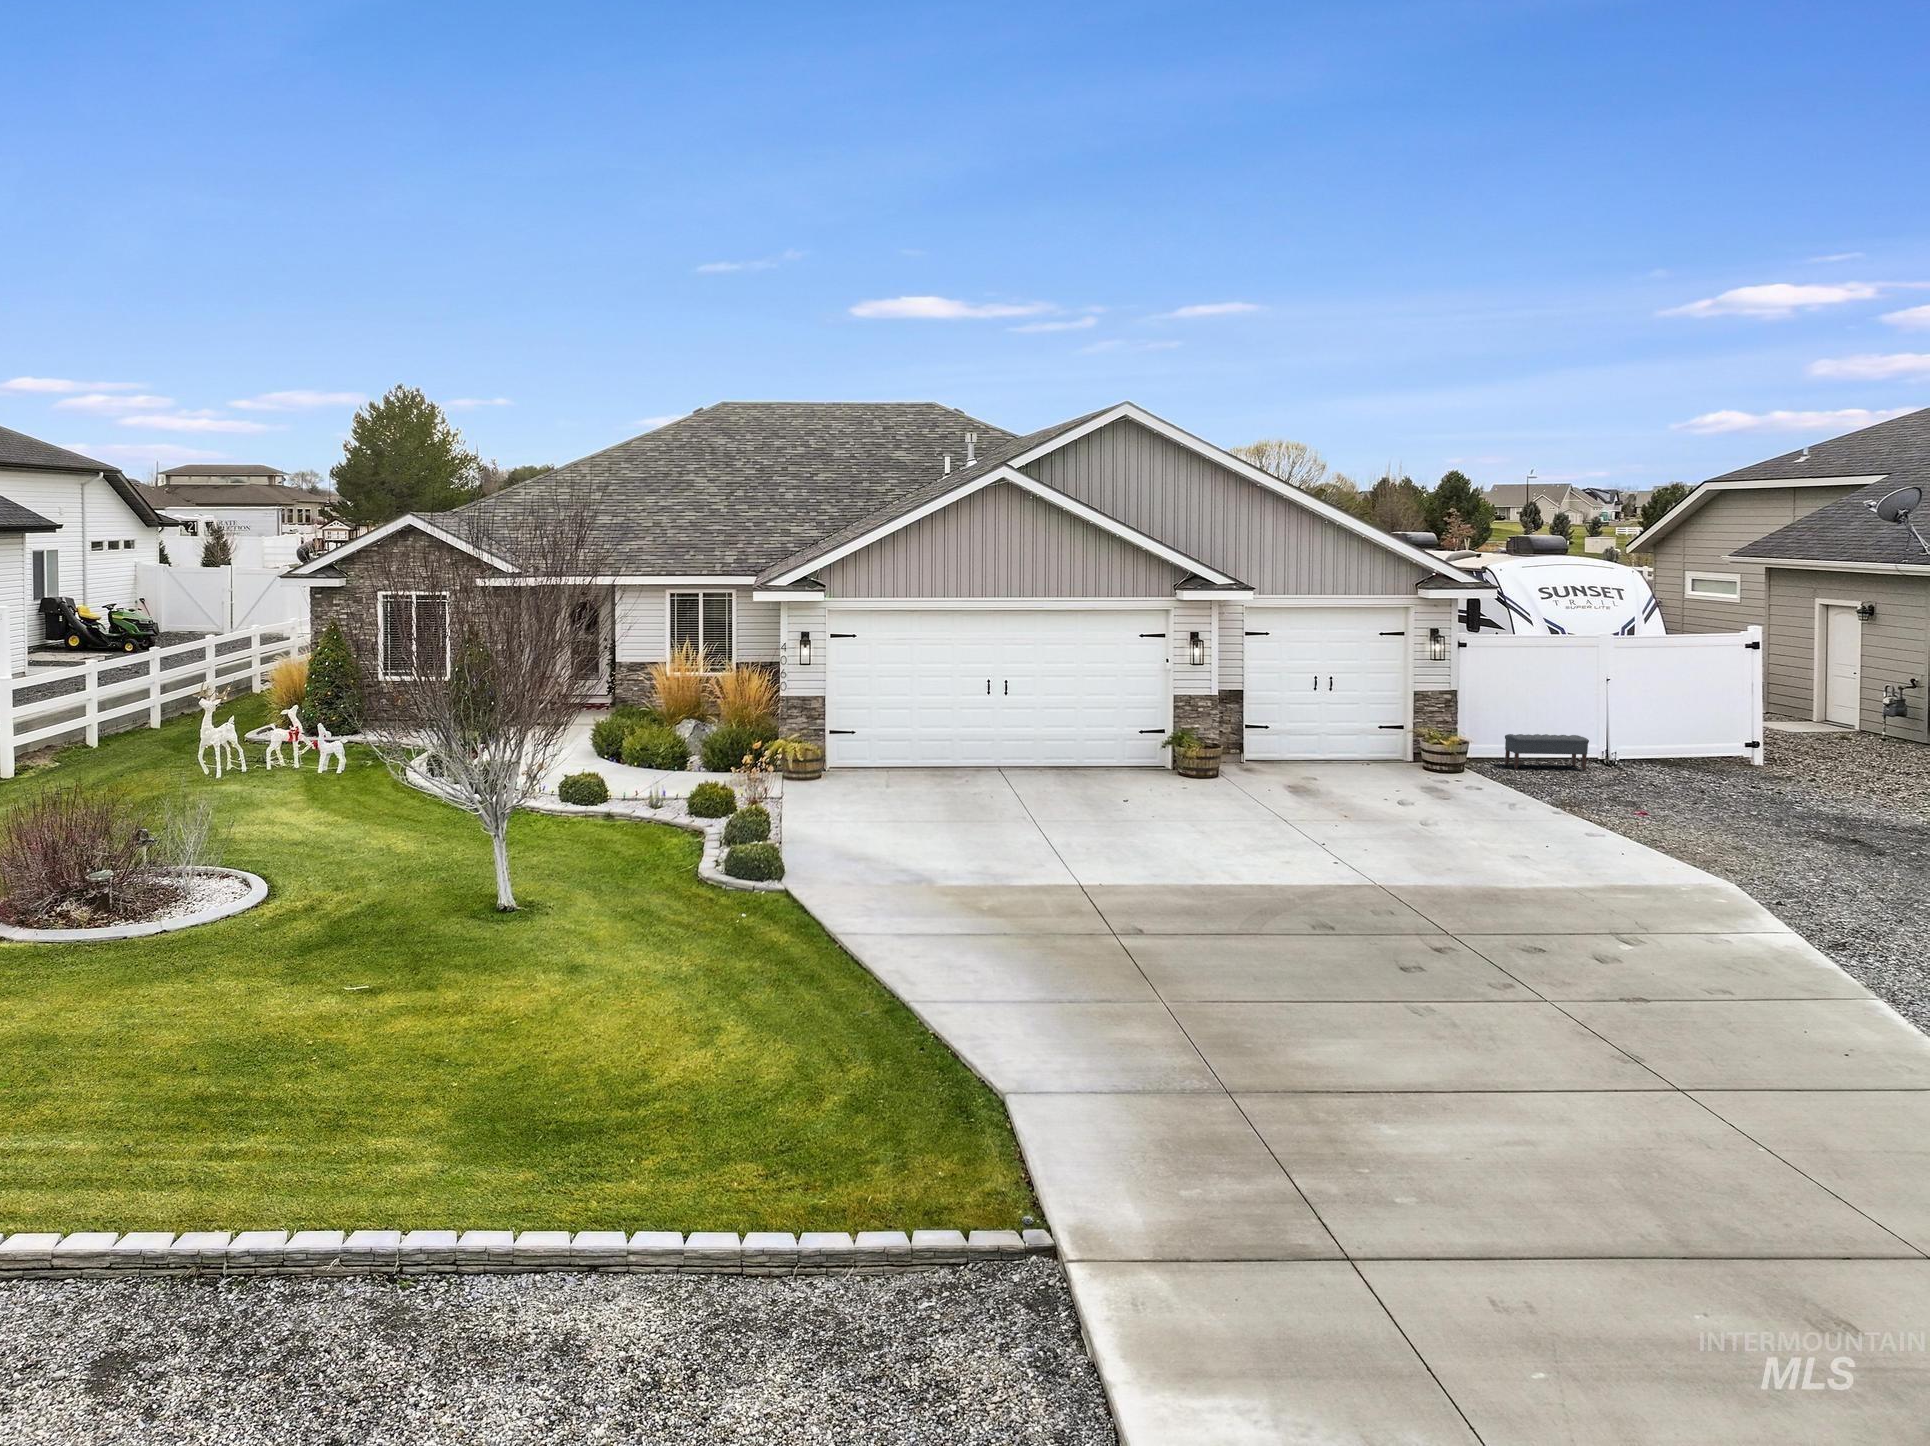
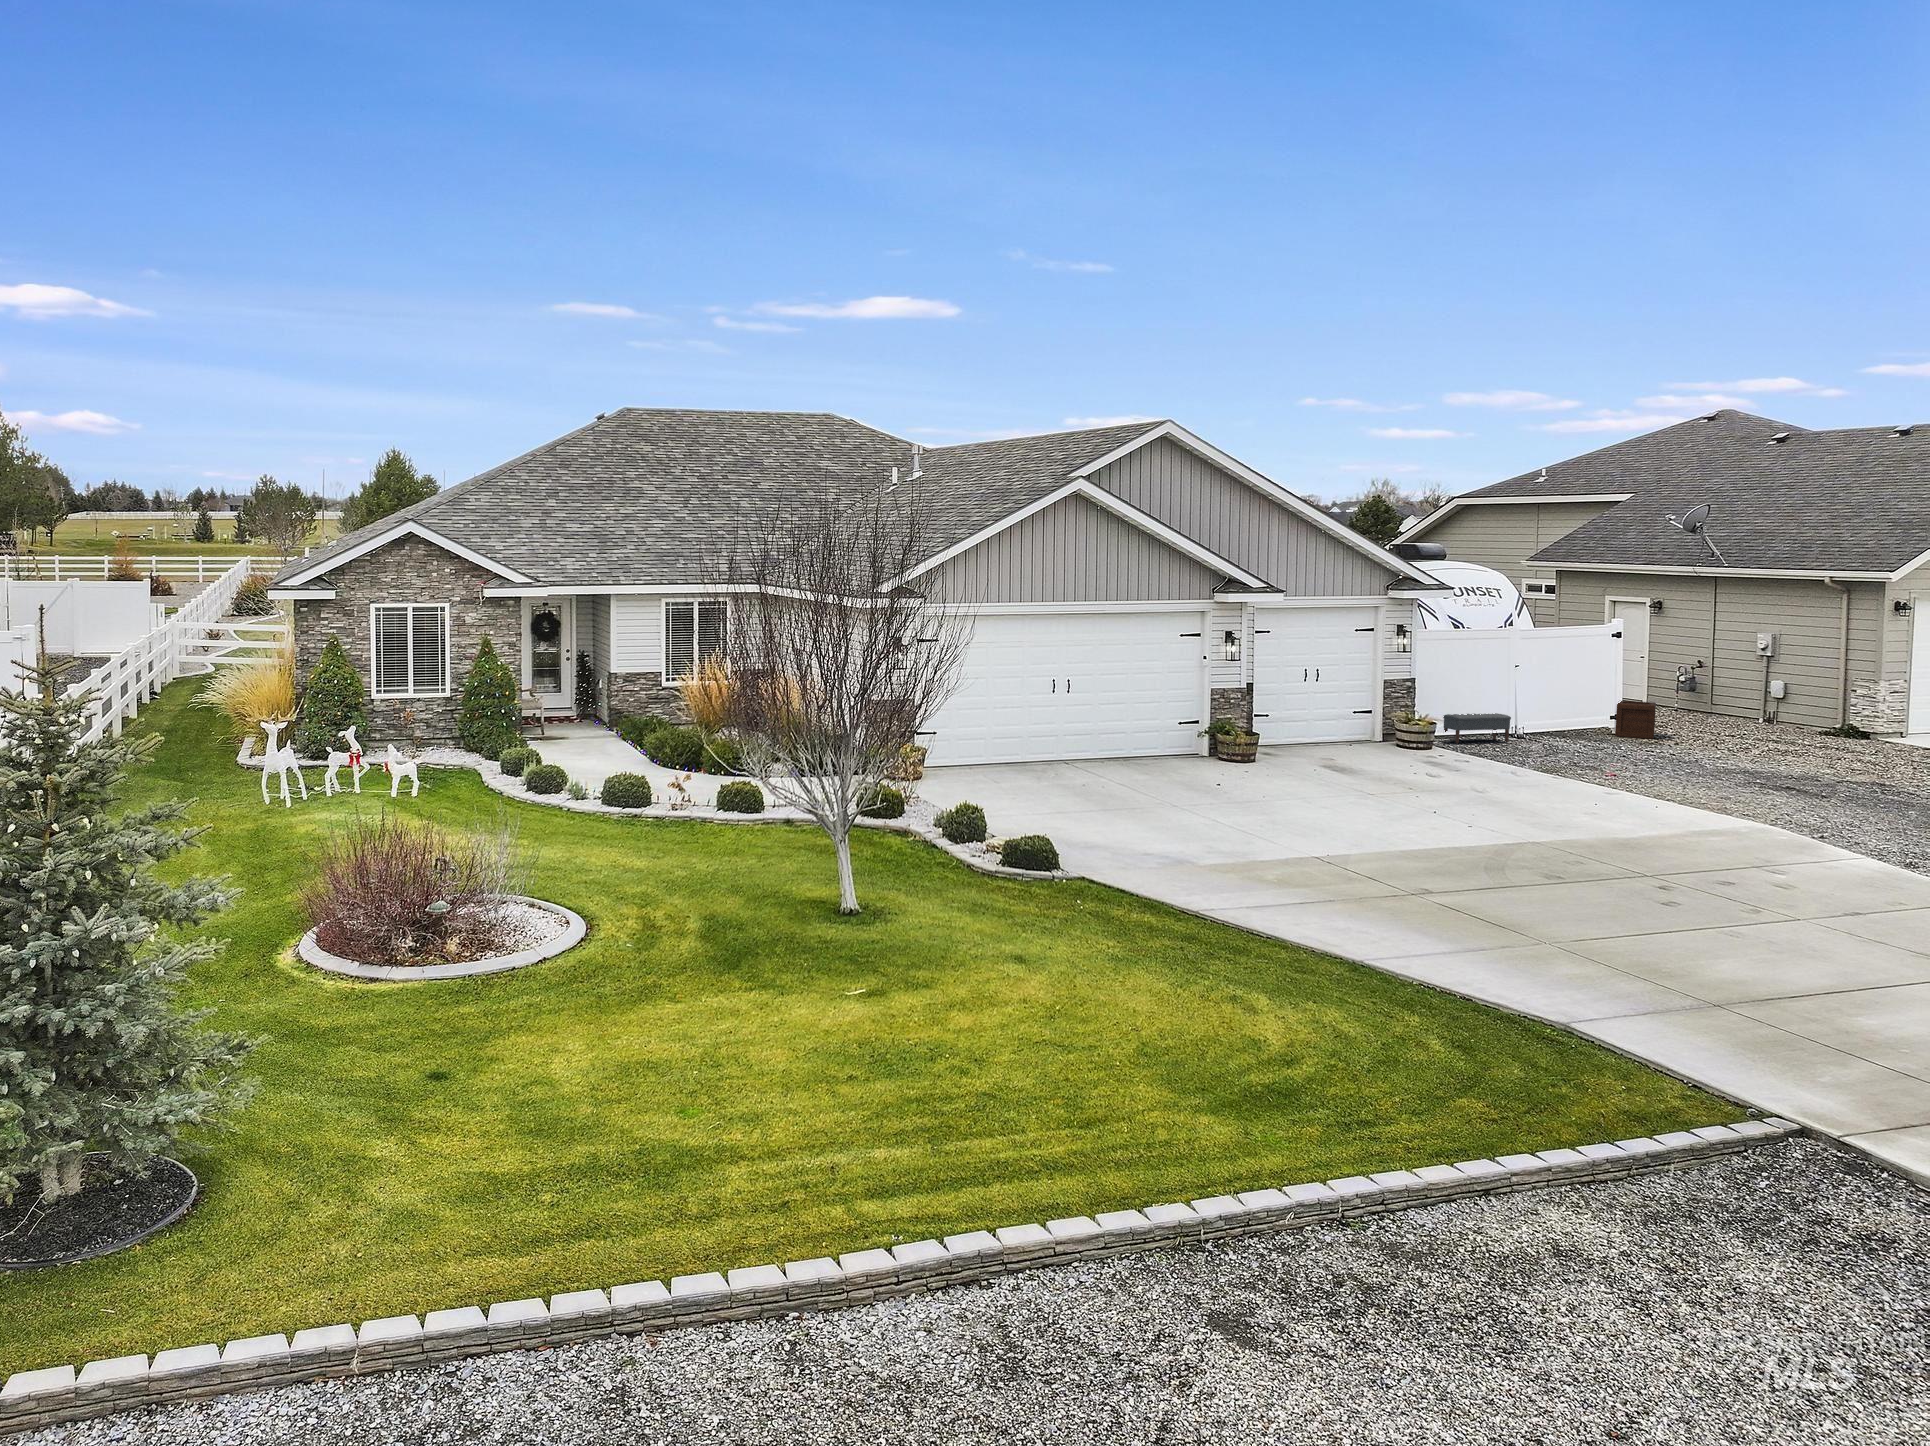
wooden crate: none [1745,725,1805,773] -> present [1615,701,1656,739]

